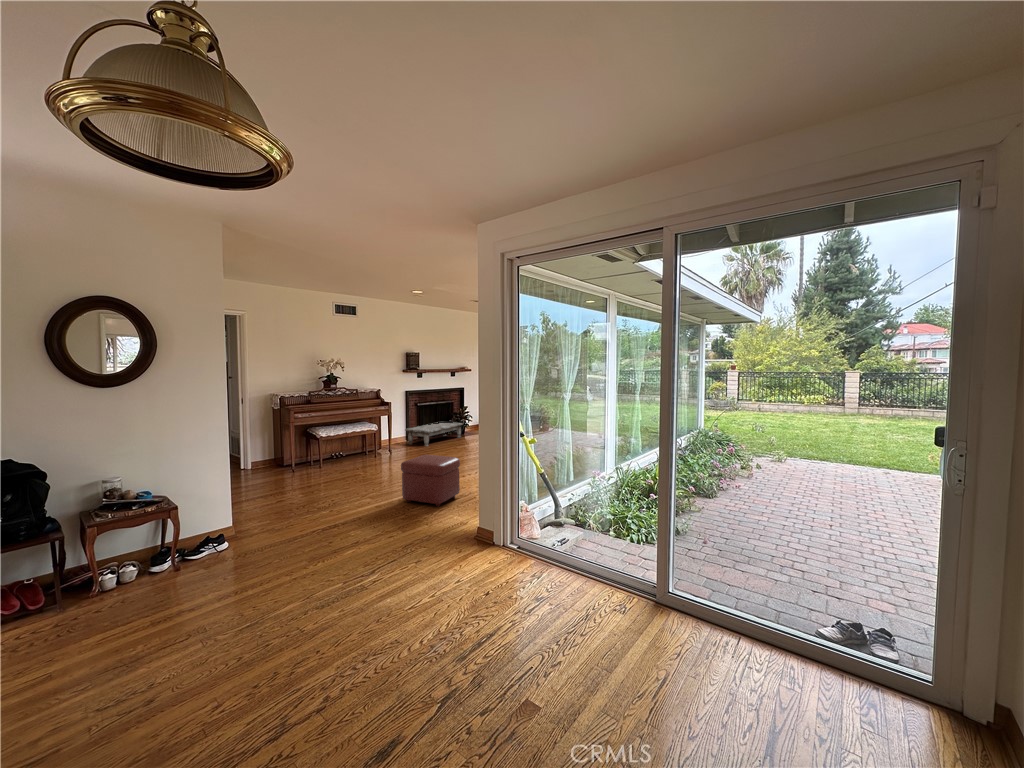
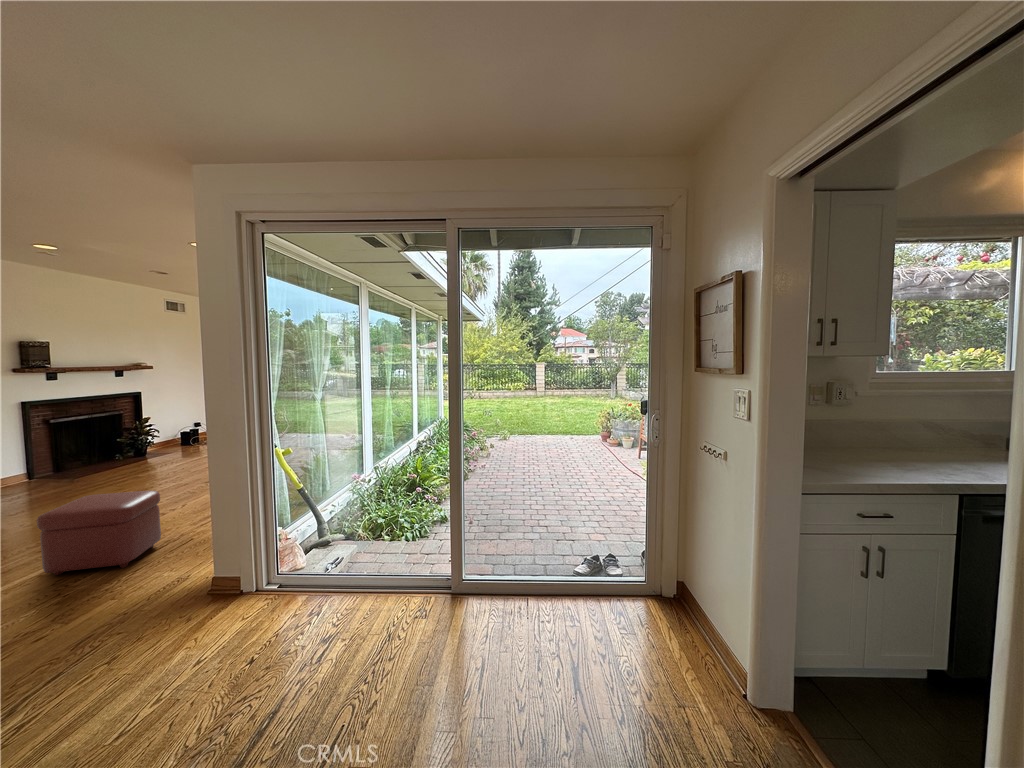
coffee table: present [405,422,463,446] -> none [19,441,141,485]

